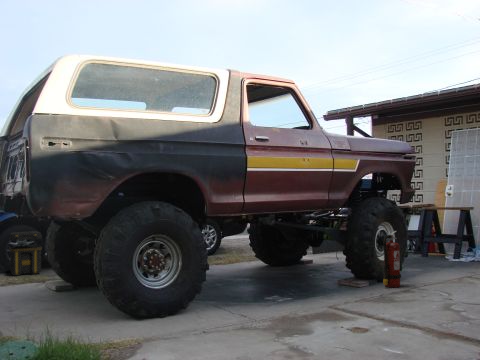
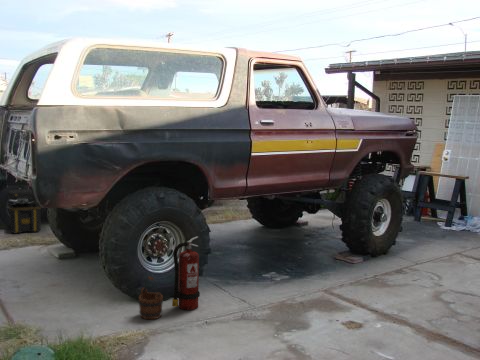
fire extinguisher: present [383,231,401,288] -> present [172,236,200,310]
wooden bucket: none [134,288,159,333] -> present [139,277,163,319]

